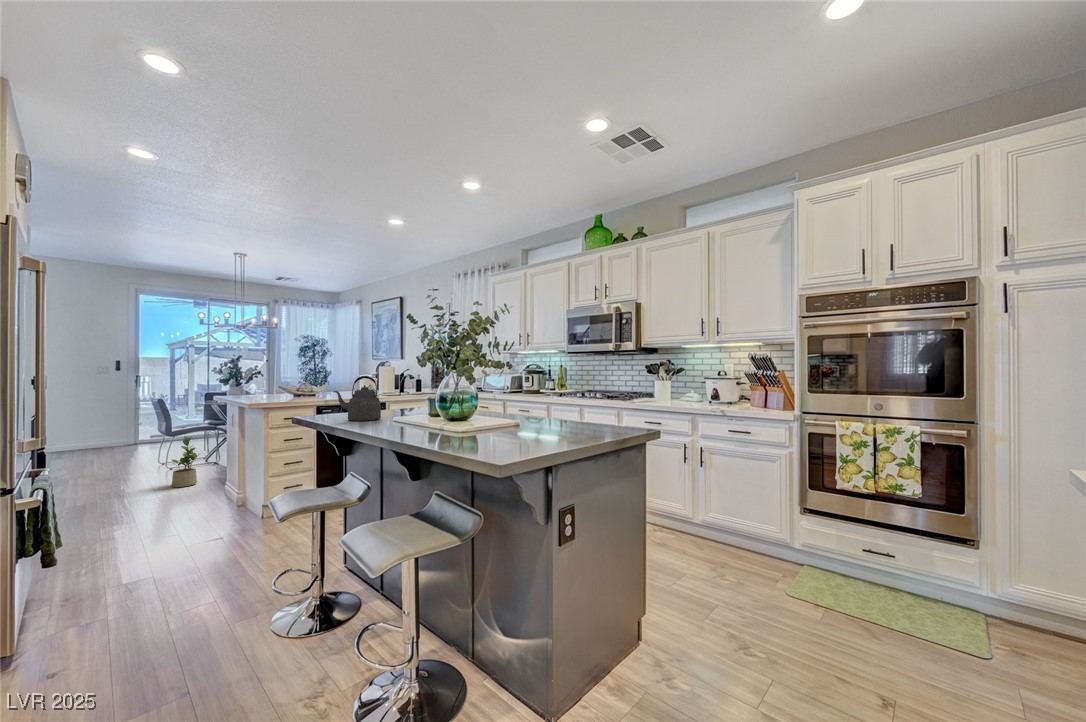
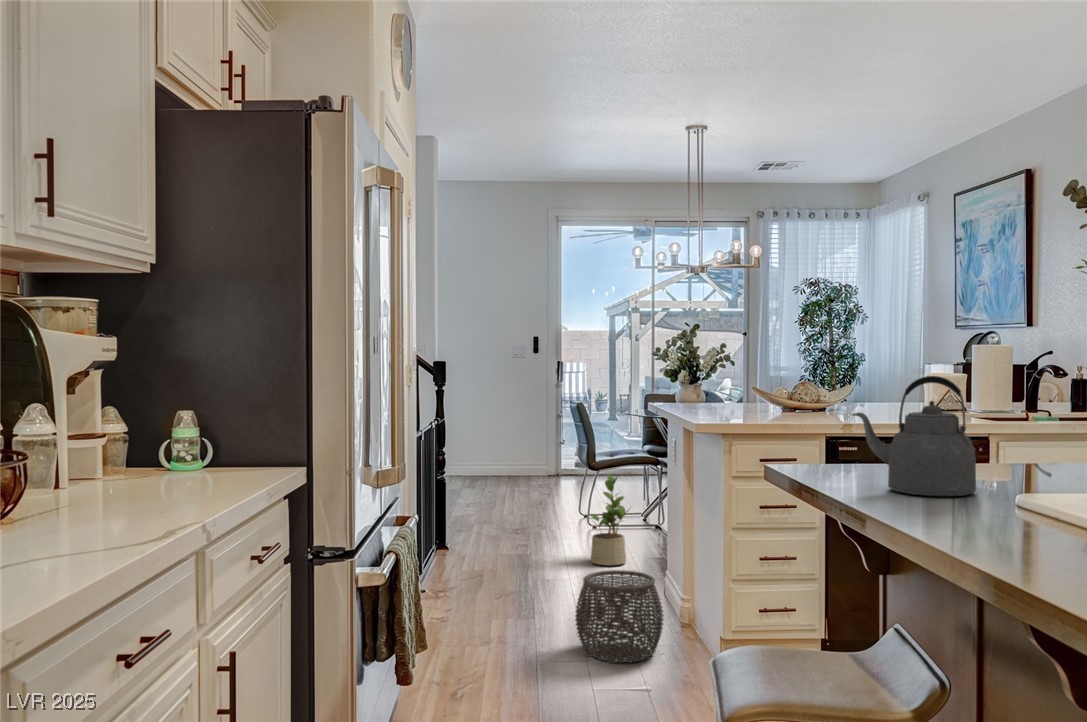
woven basket: none [169,482,228,533] -> present [575,570,664,663]

